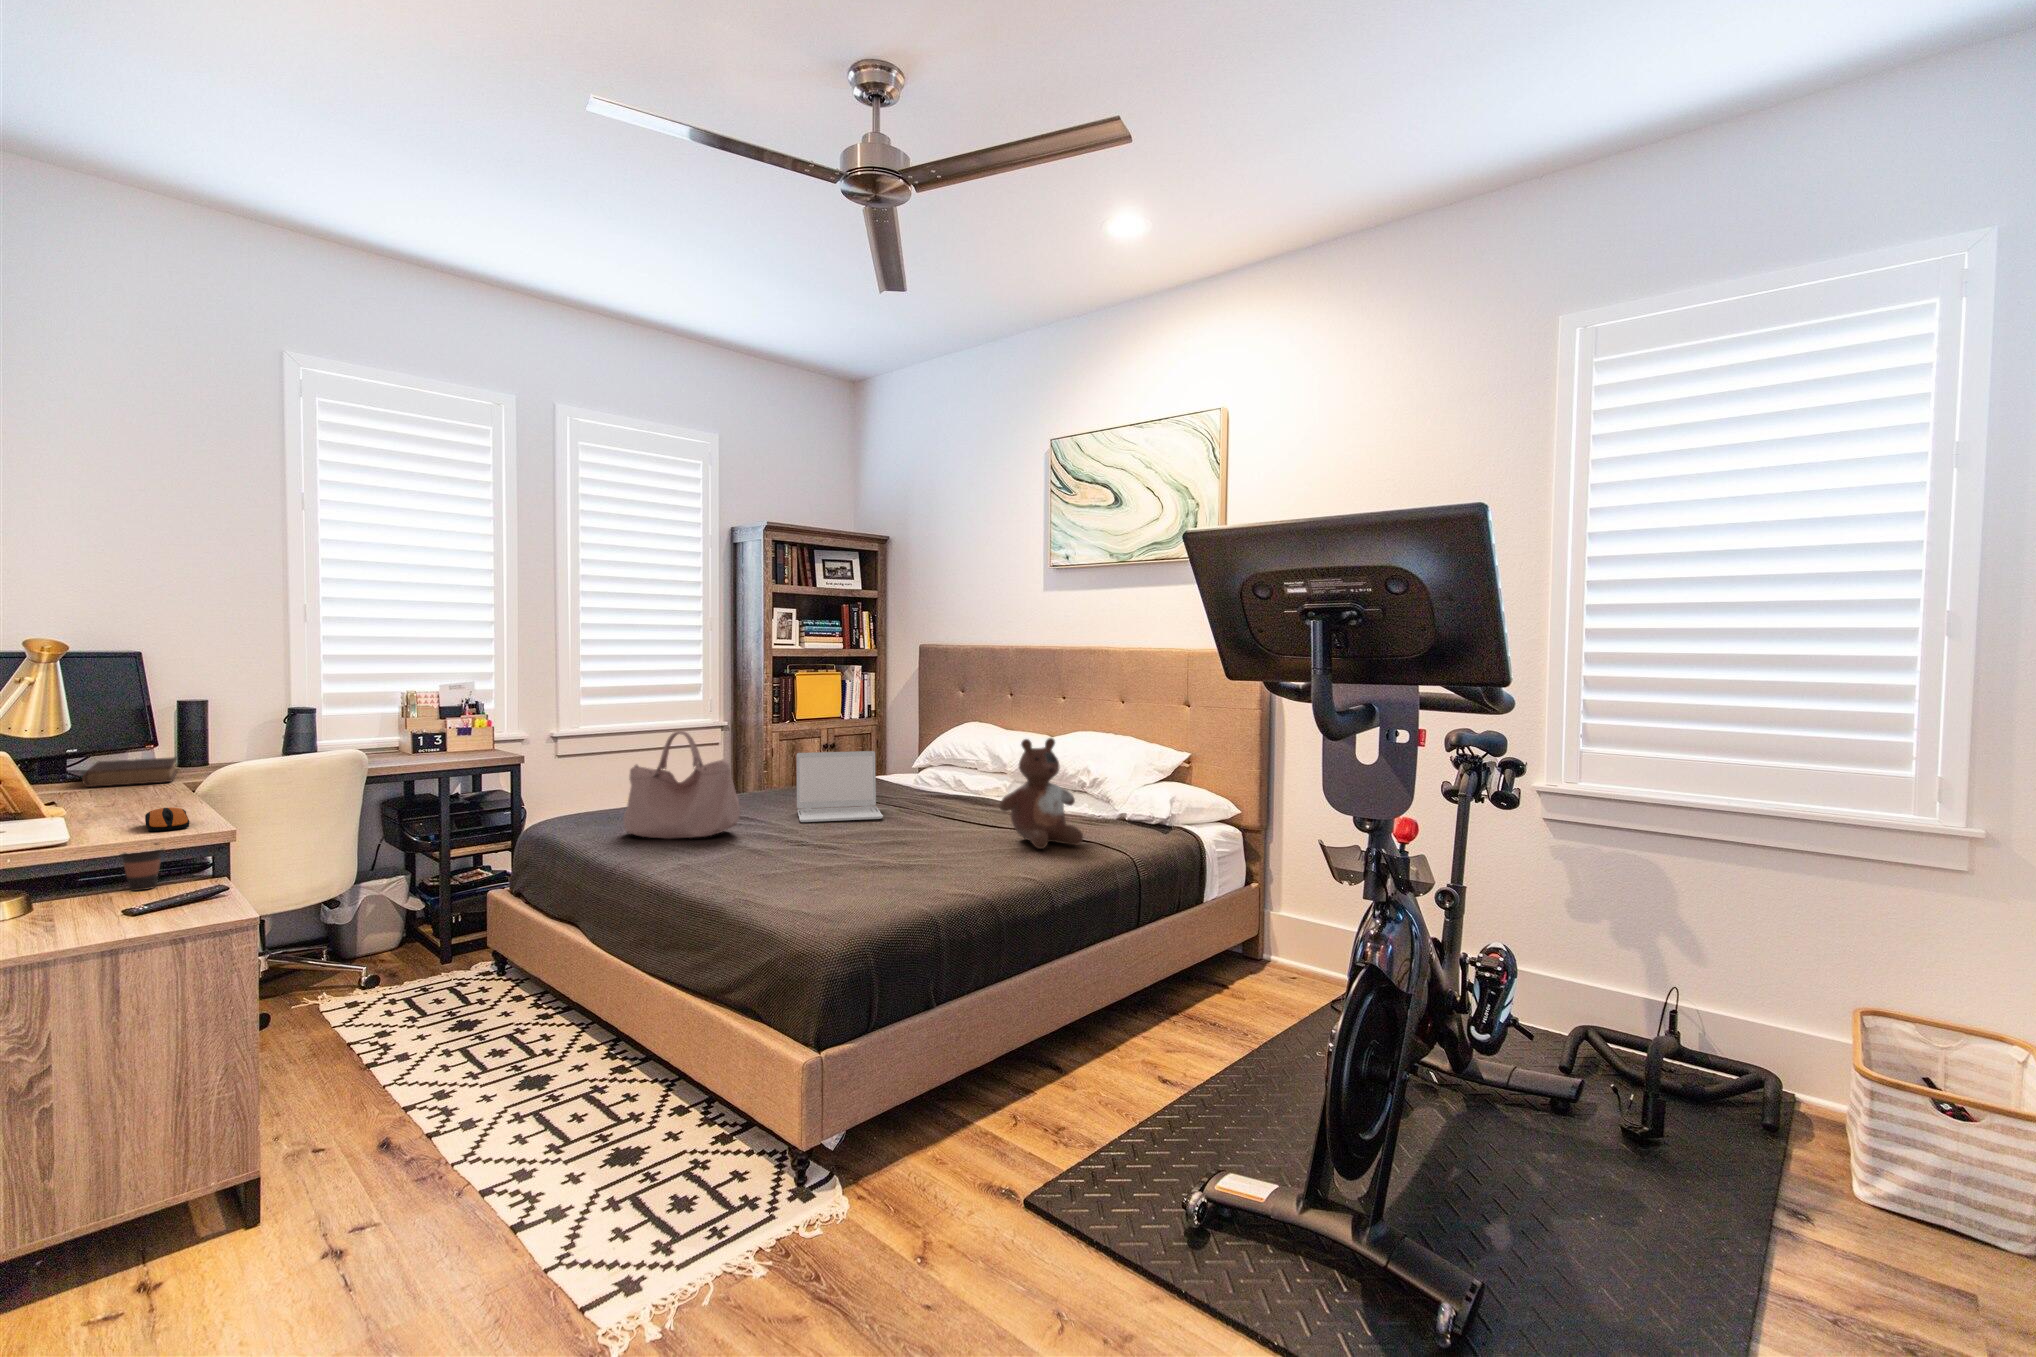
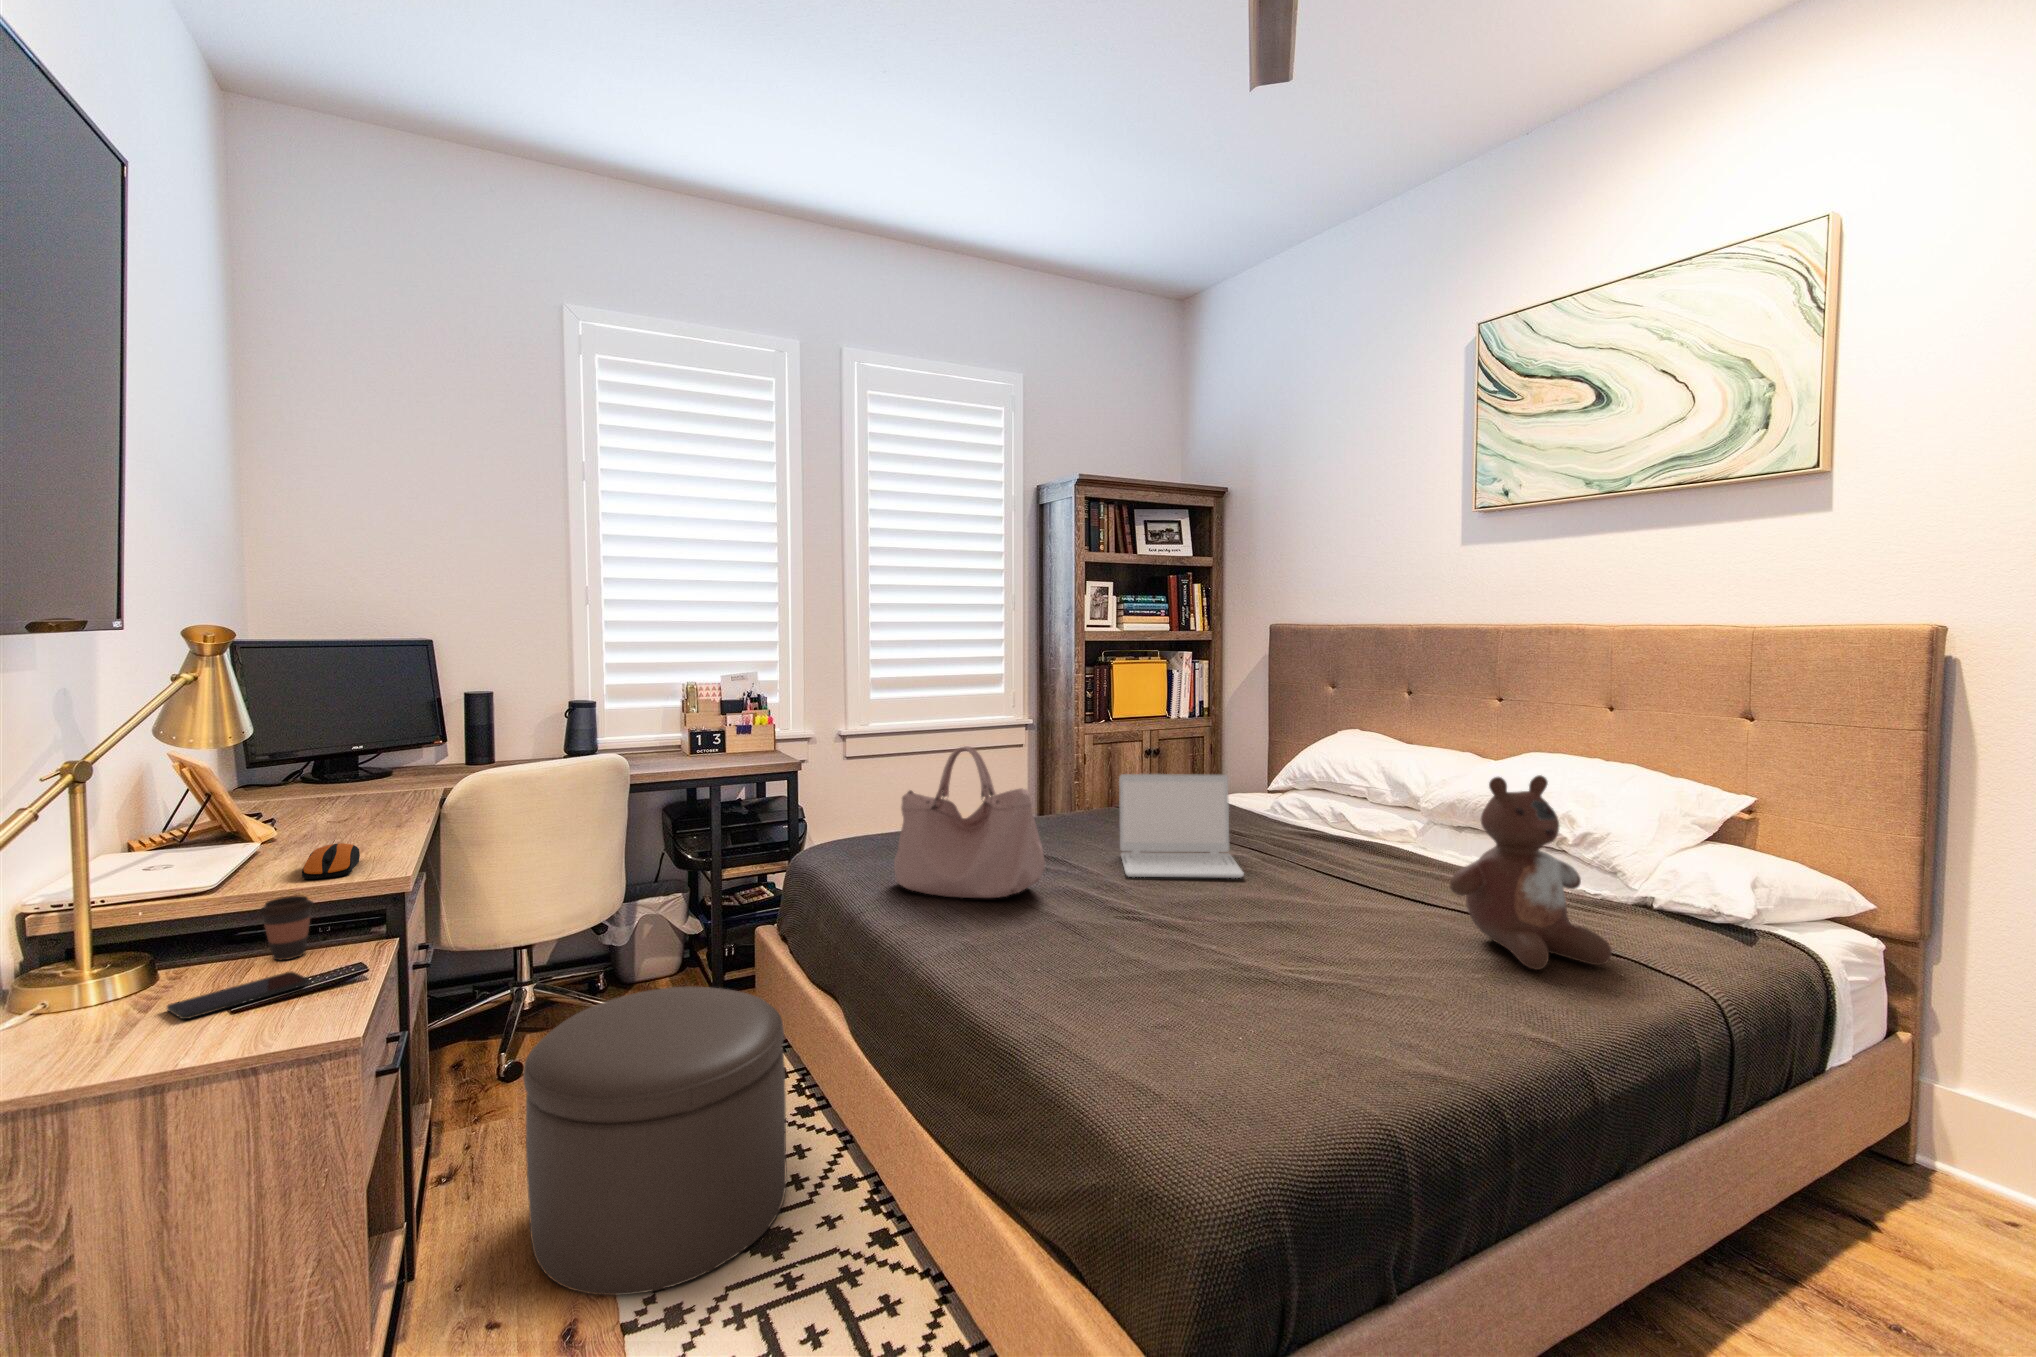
book: present [82,757,178,787] -> none [337,759,447,795]
smartphone: none [78,893,185,918] -> present [167,972,309,1019]
ottoman: none [333,916,543,1120] -> present [523,987,787,1295]

